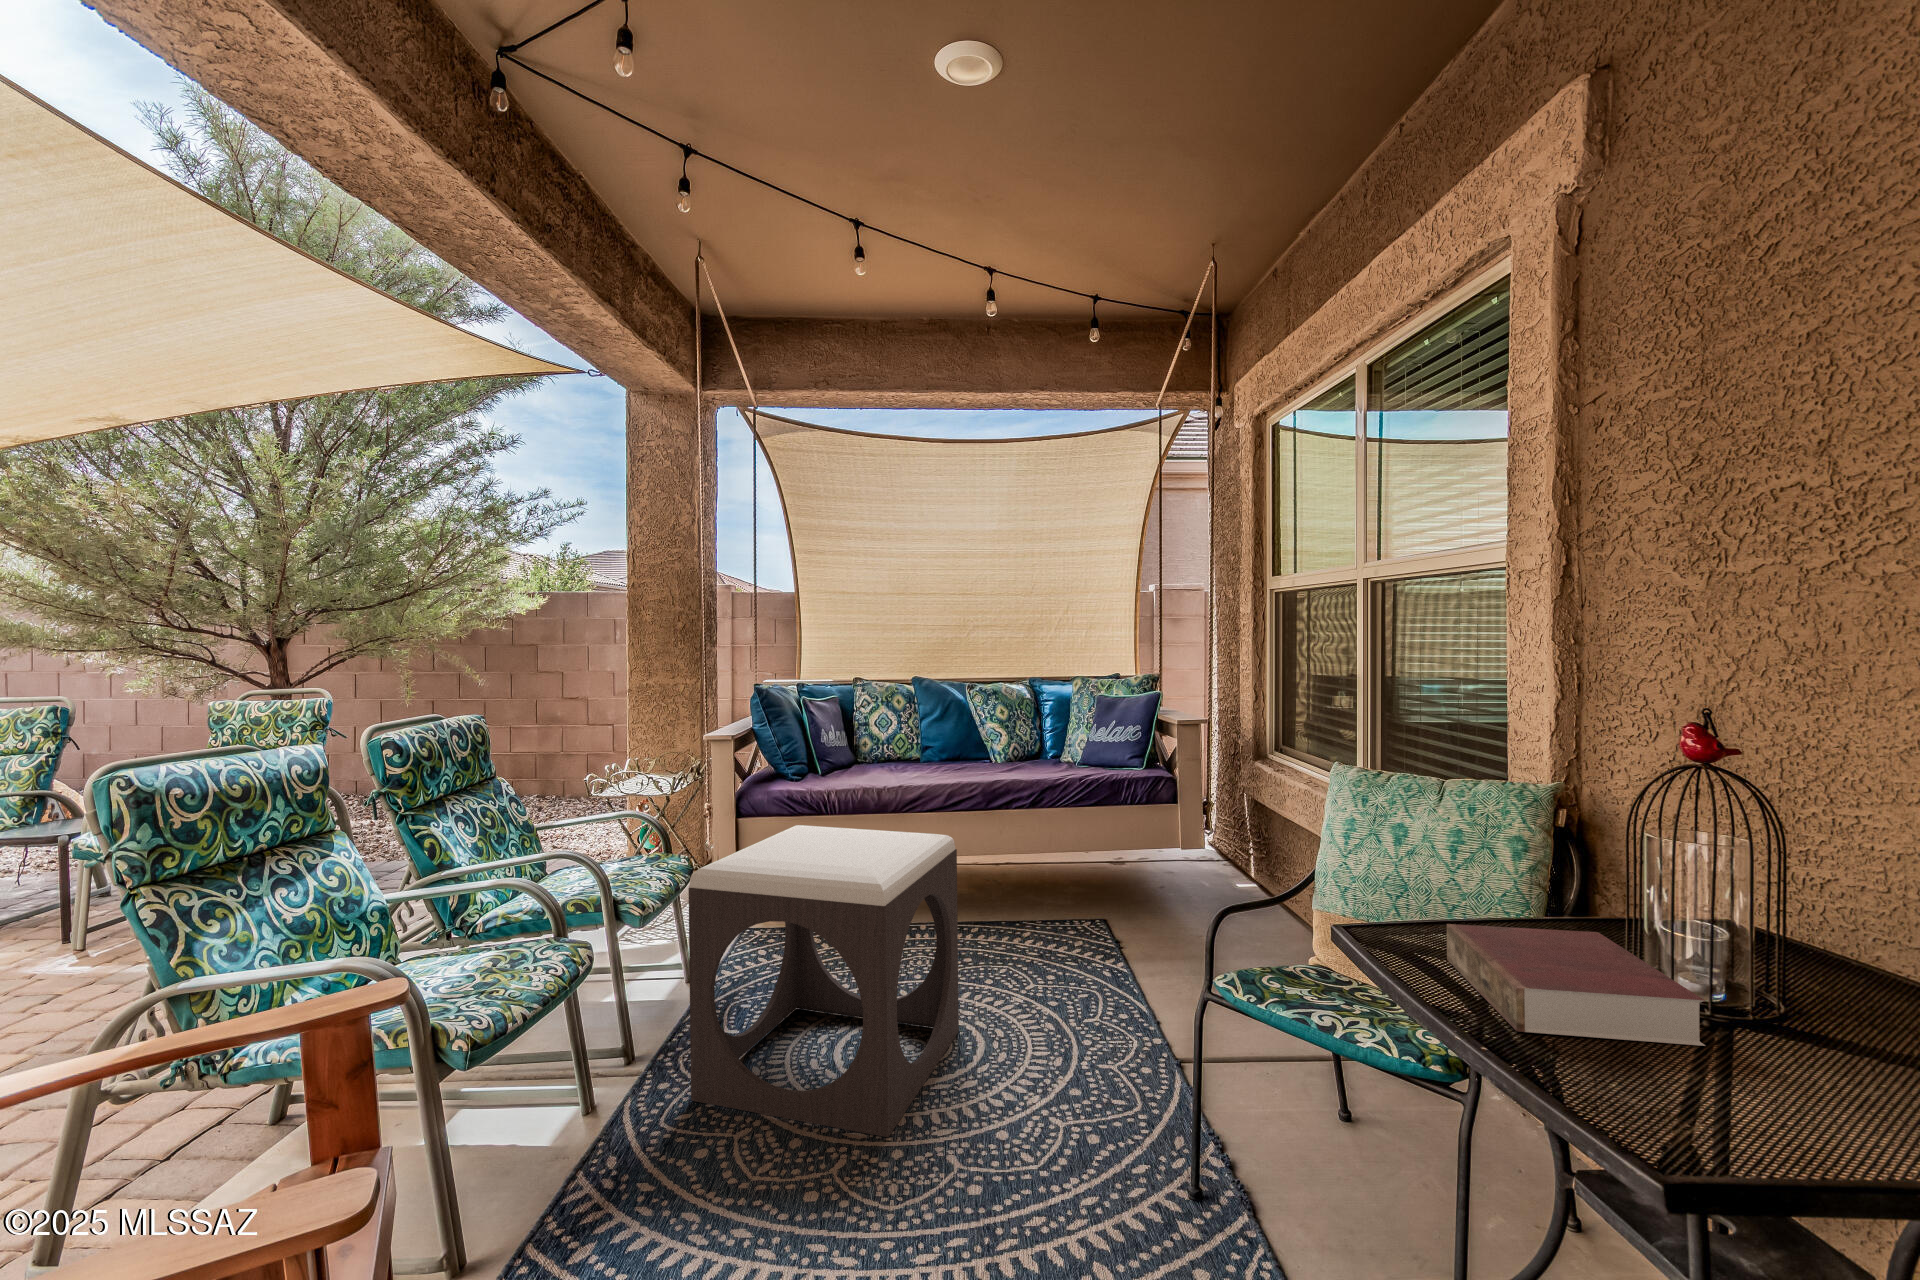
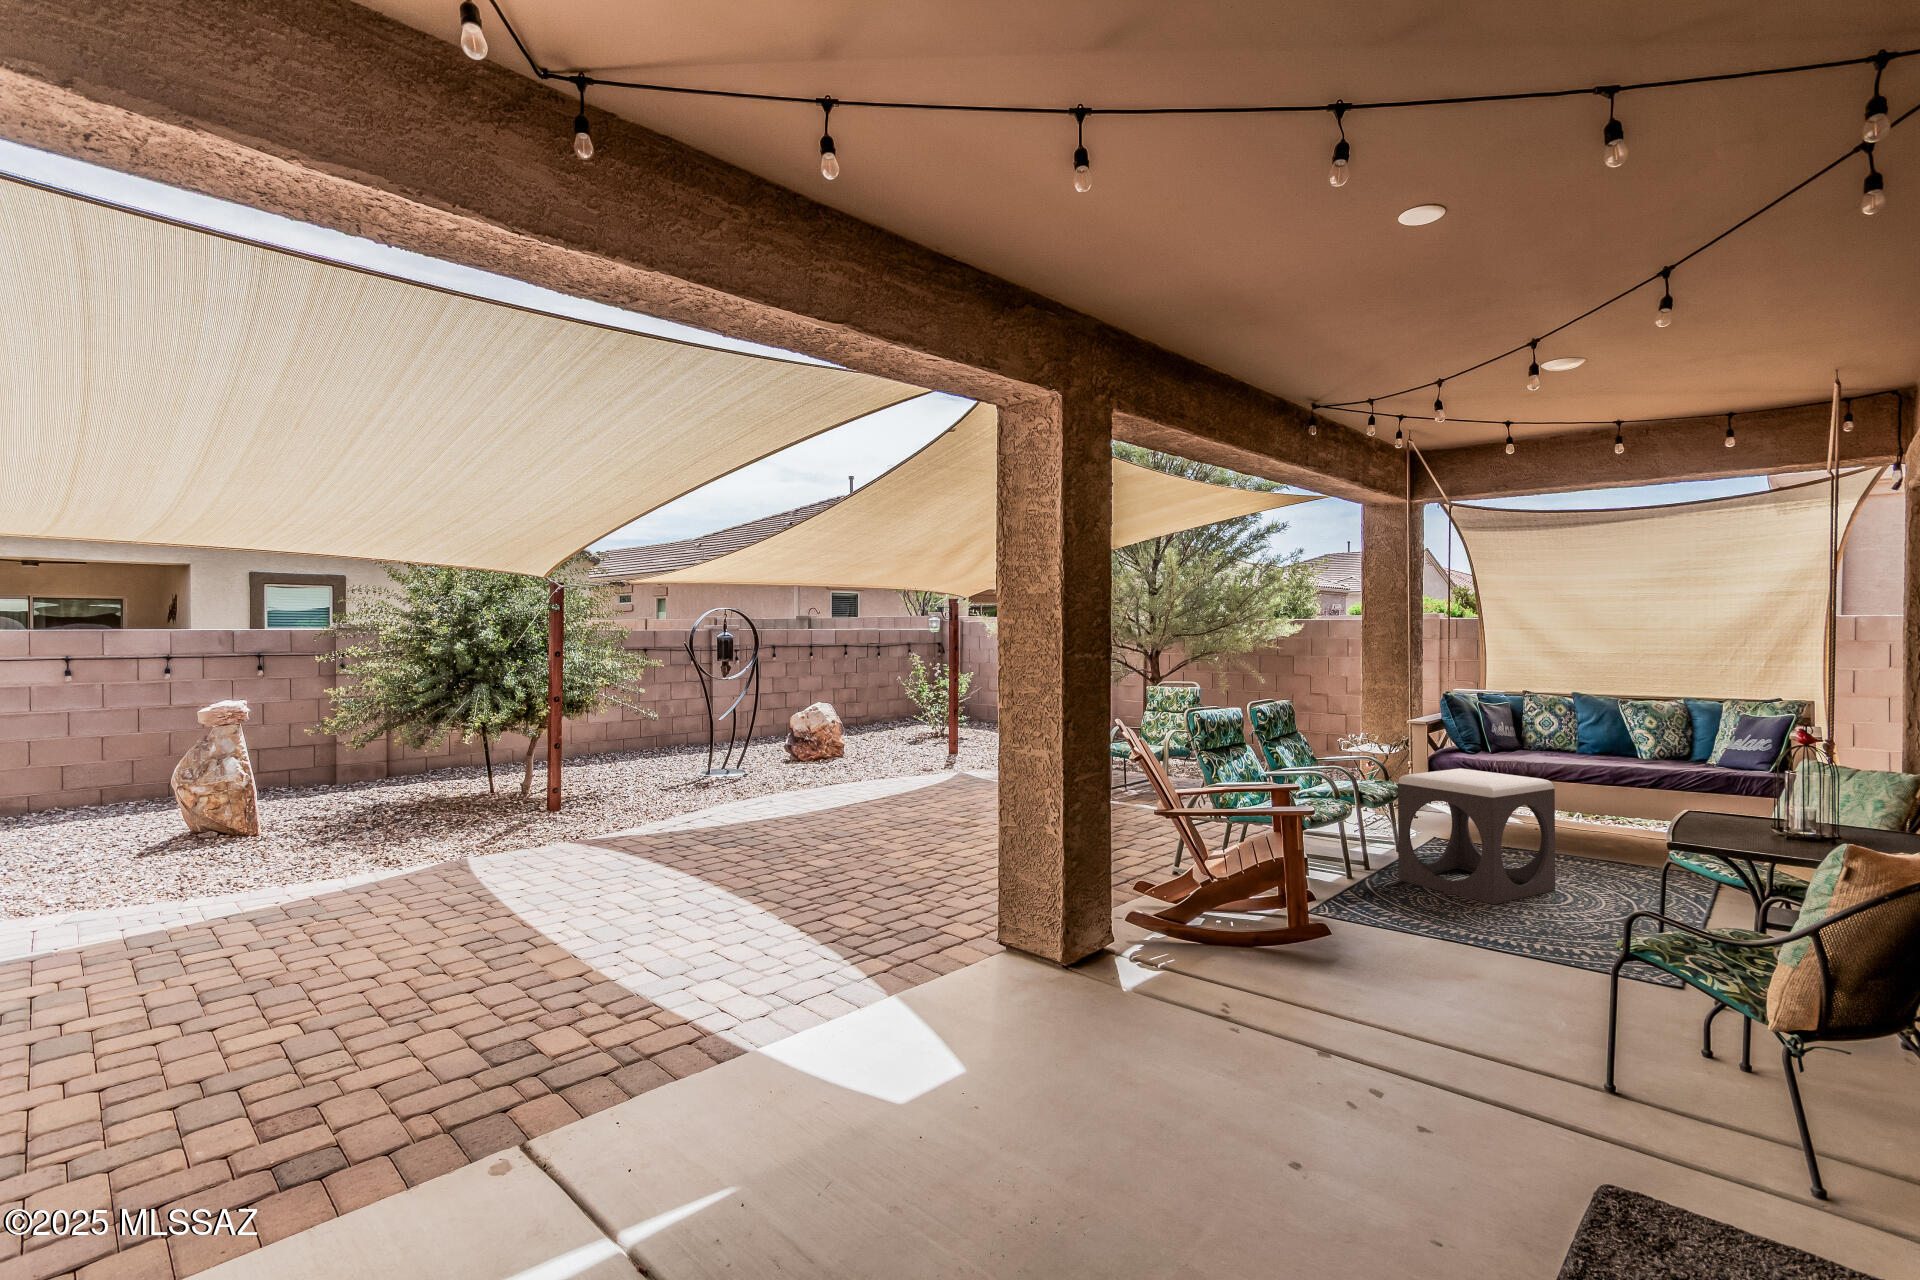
book: present [1447,924,1705,1046] -> none [1710,807,1808,840]

